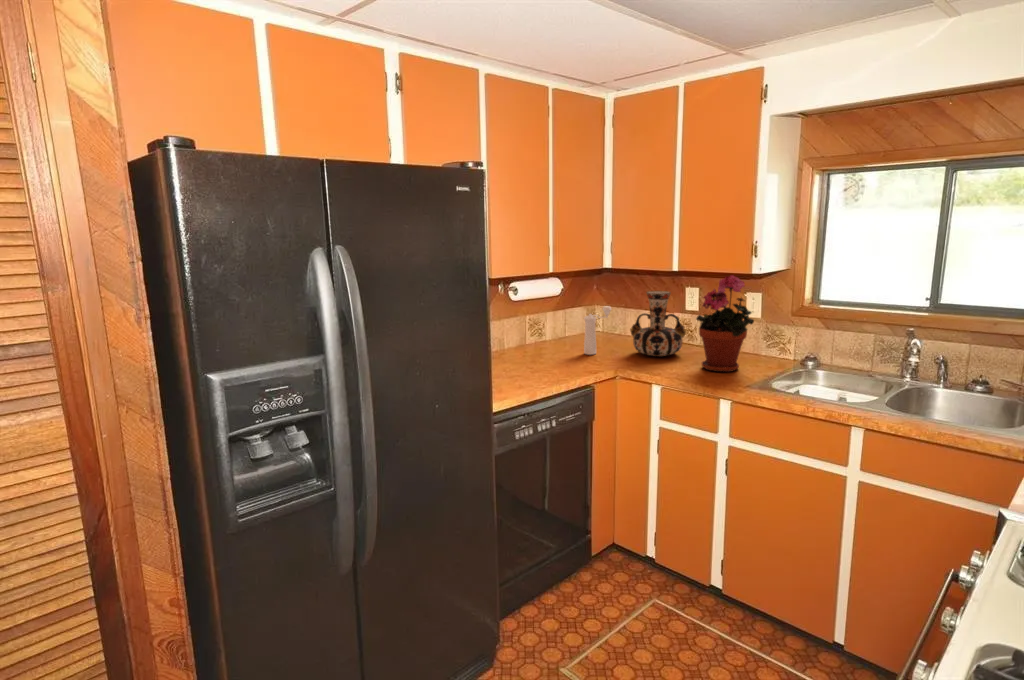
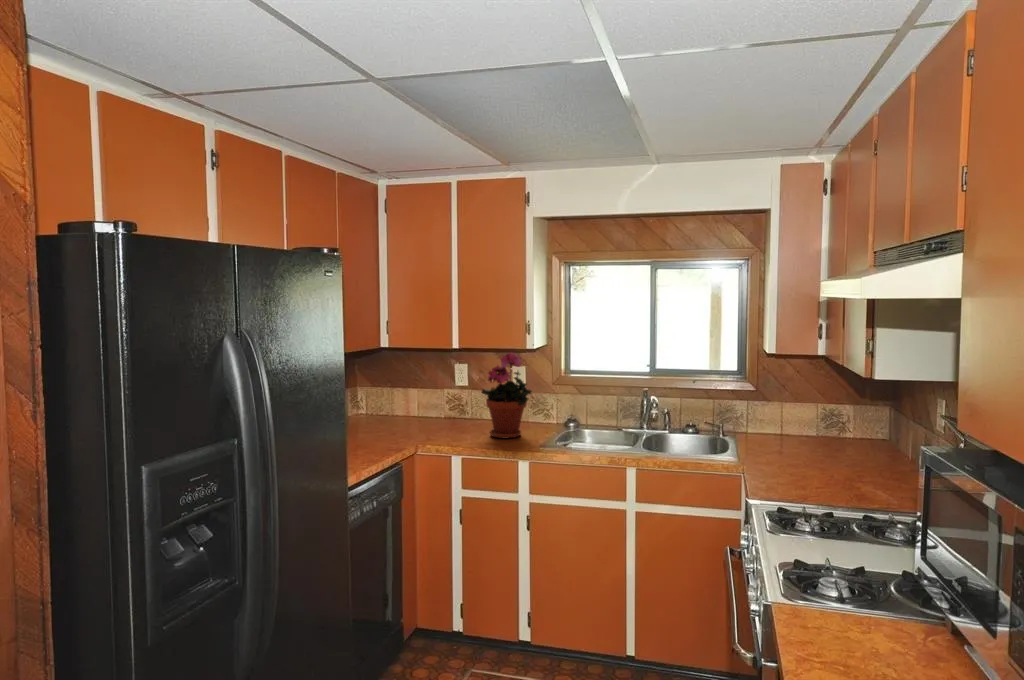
vase: present [630,291,686,357] -> none [416,369,467,431]
pepper mill: present [584,306,611,355] -> none [371,386,395,435]

